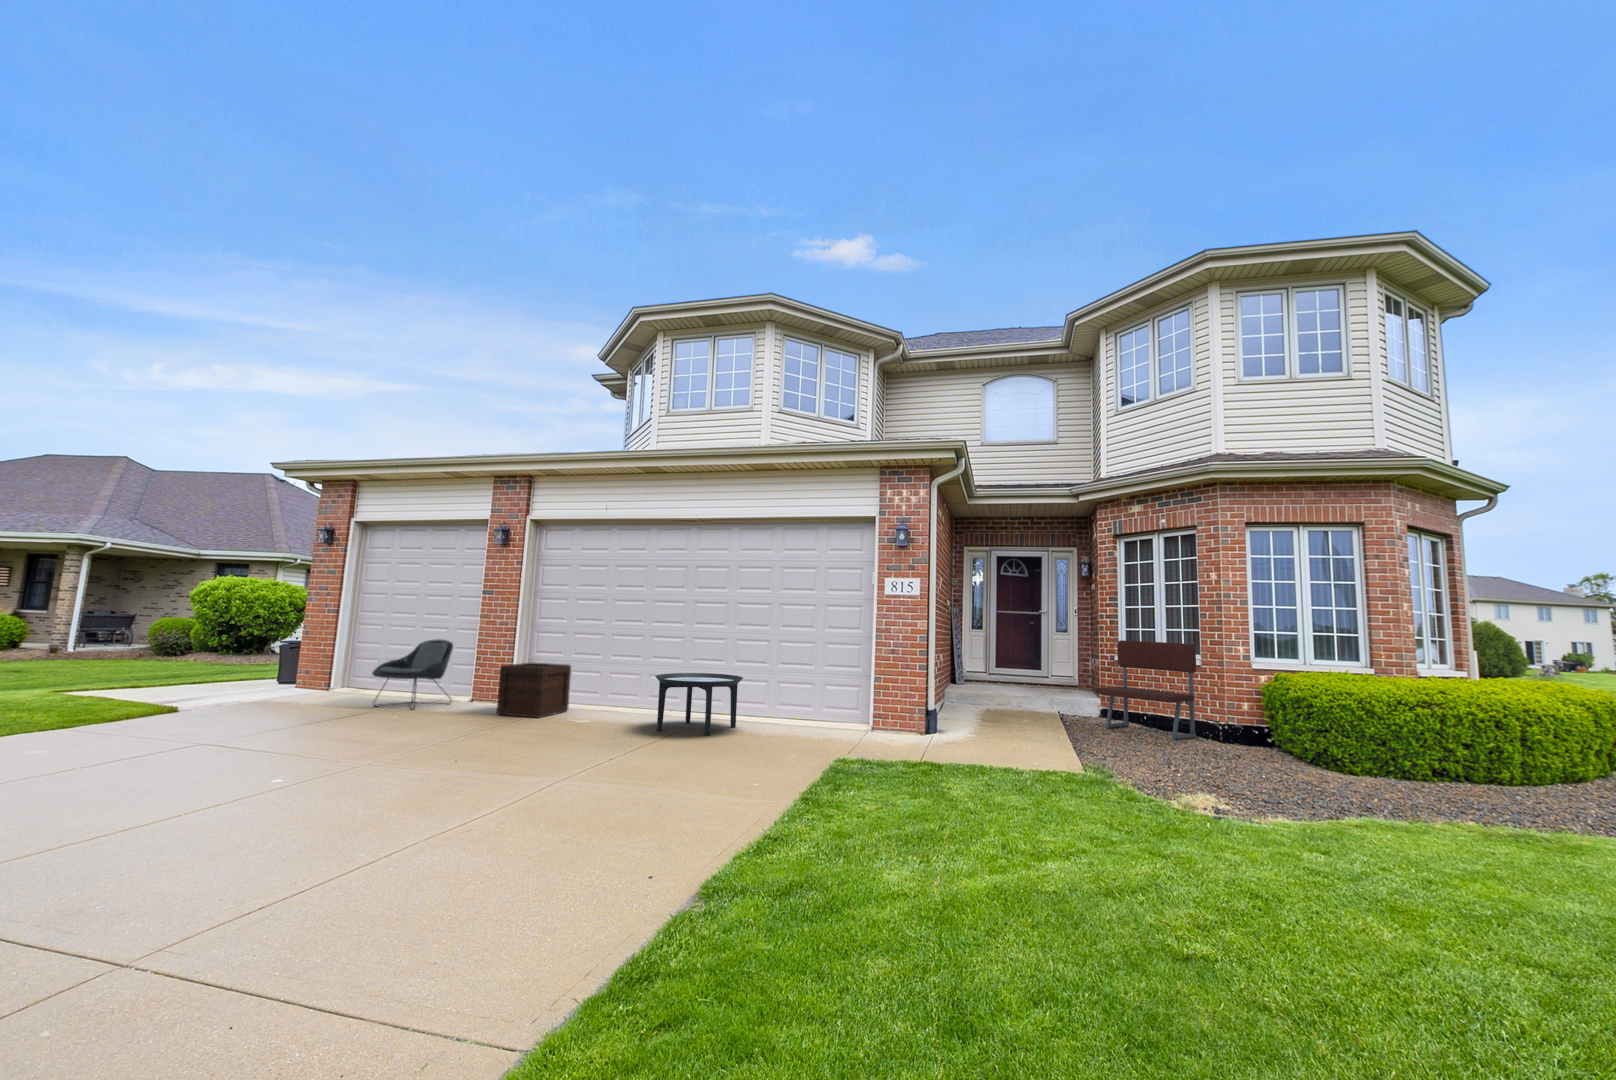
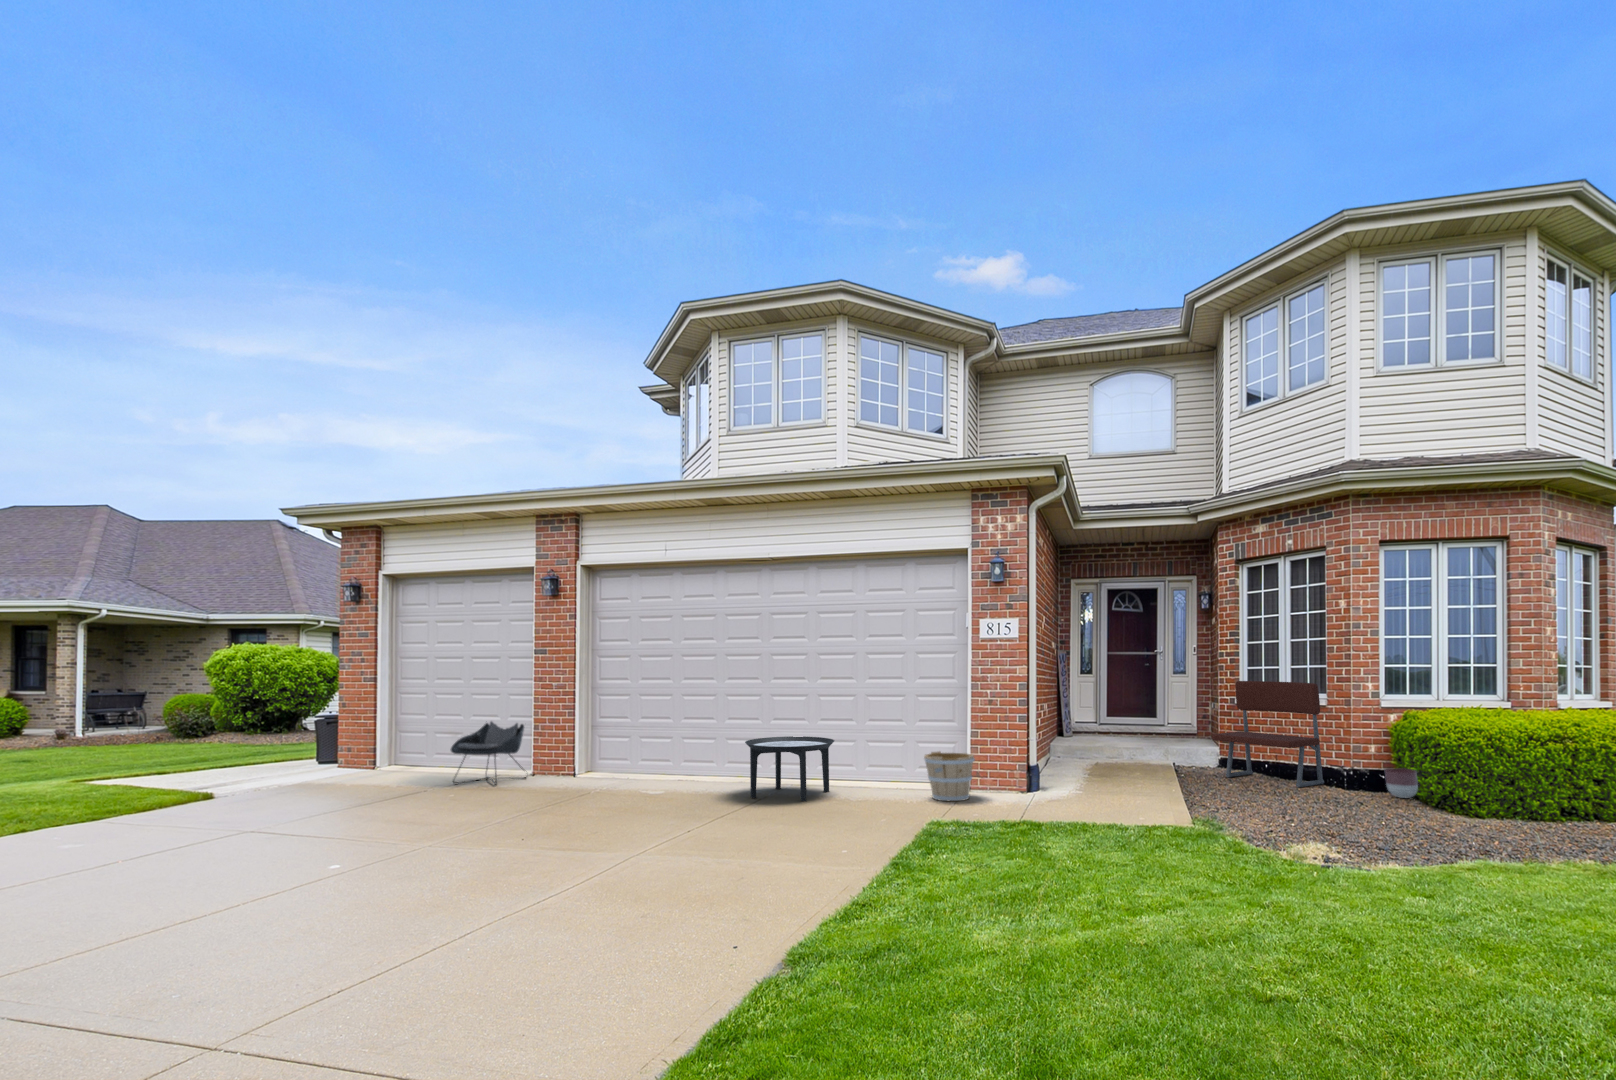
wooden crate: present [497,663,571,718] -> none [581,732,651,790]
wooden bucket: none [827,693,876,741] -> present [924,751,975,801]
planter: none [1257,725,1287,753] -> present [1385,768,1418,798]

